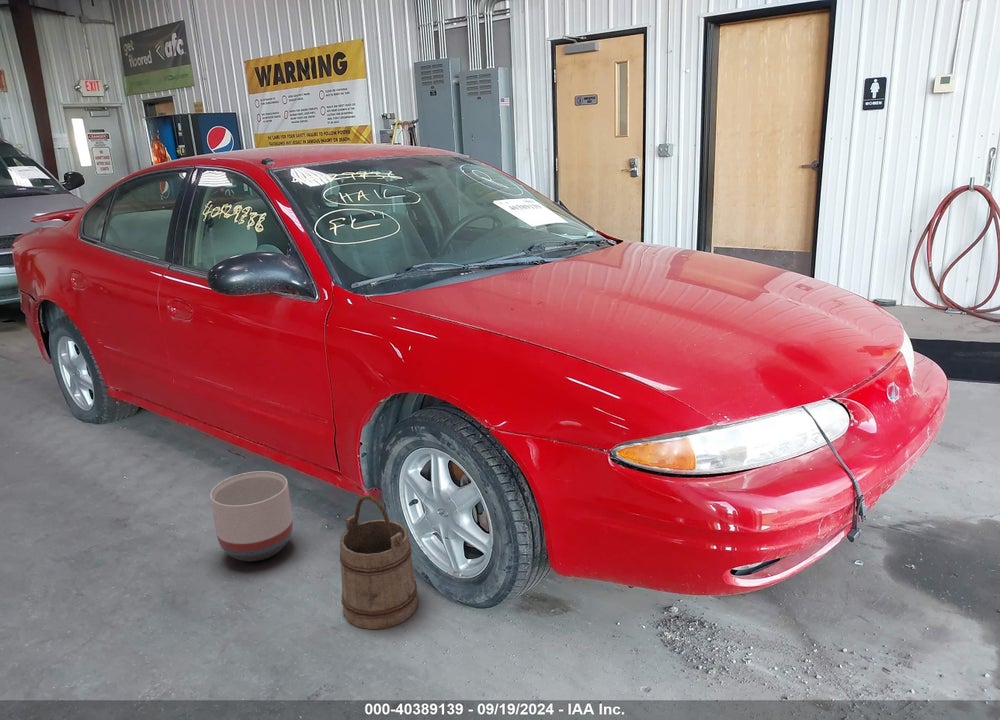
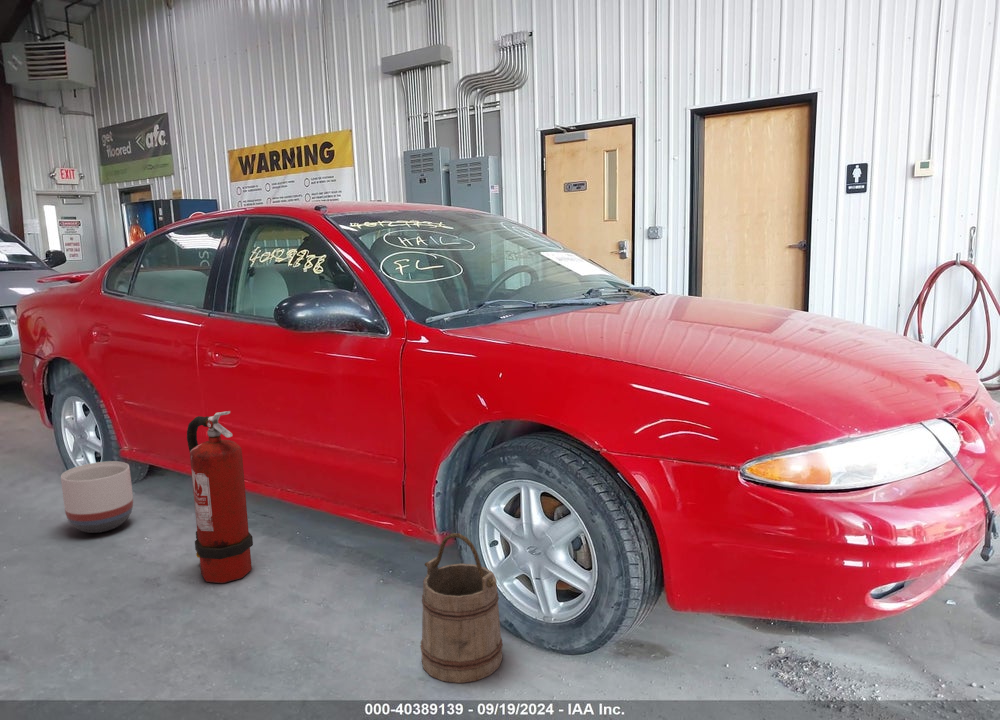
fire extinguisher: none [148,366,215,521] -> present [187,411,253,583]
planter: present [210,471,293,561] -> present [61,461,133,533]

